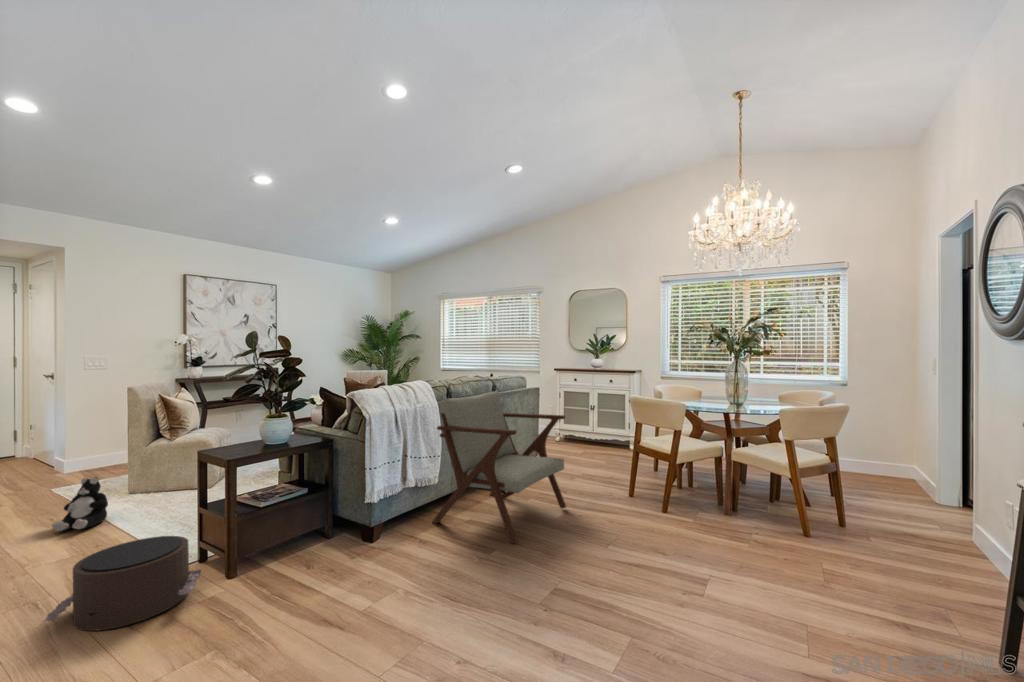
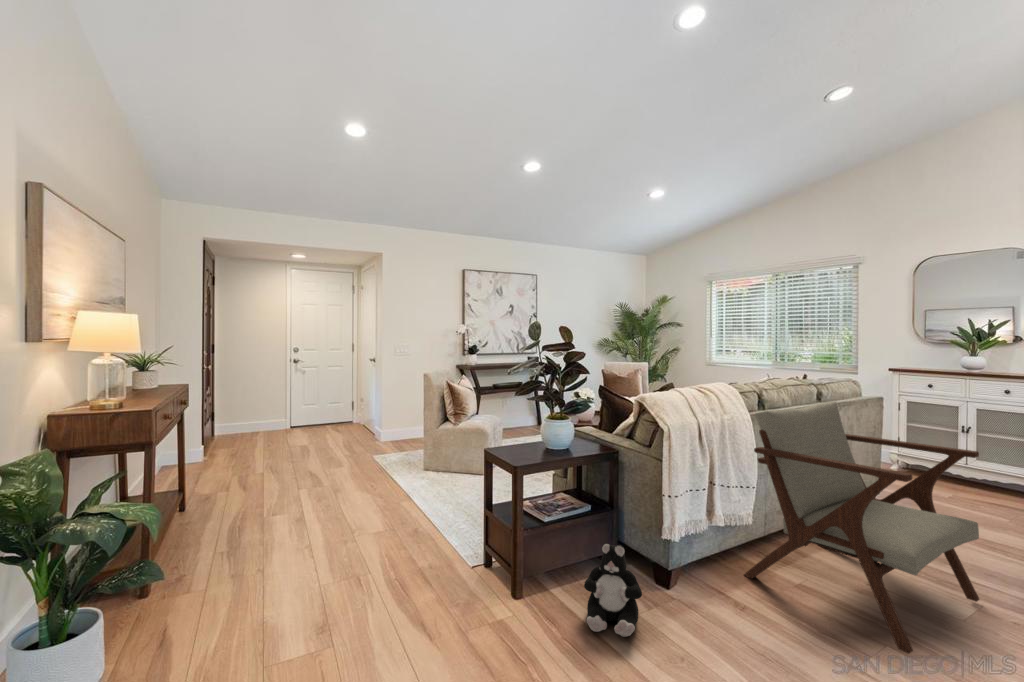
plush toy: present [52,477,108,531] -> present [584,543,642,637]
pouf: present [45,536,202,631] -> none [360,536,489,638]

